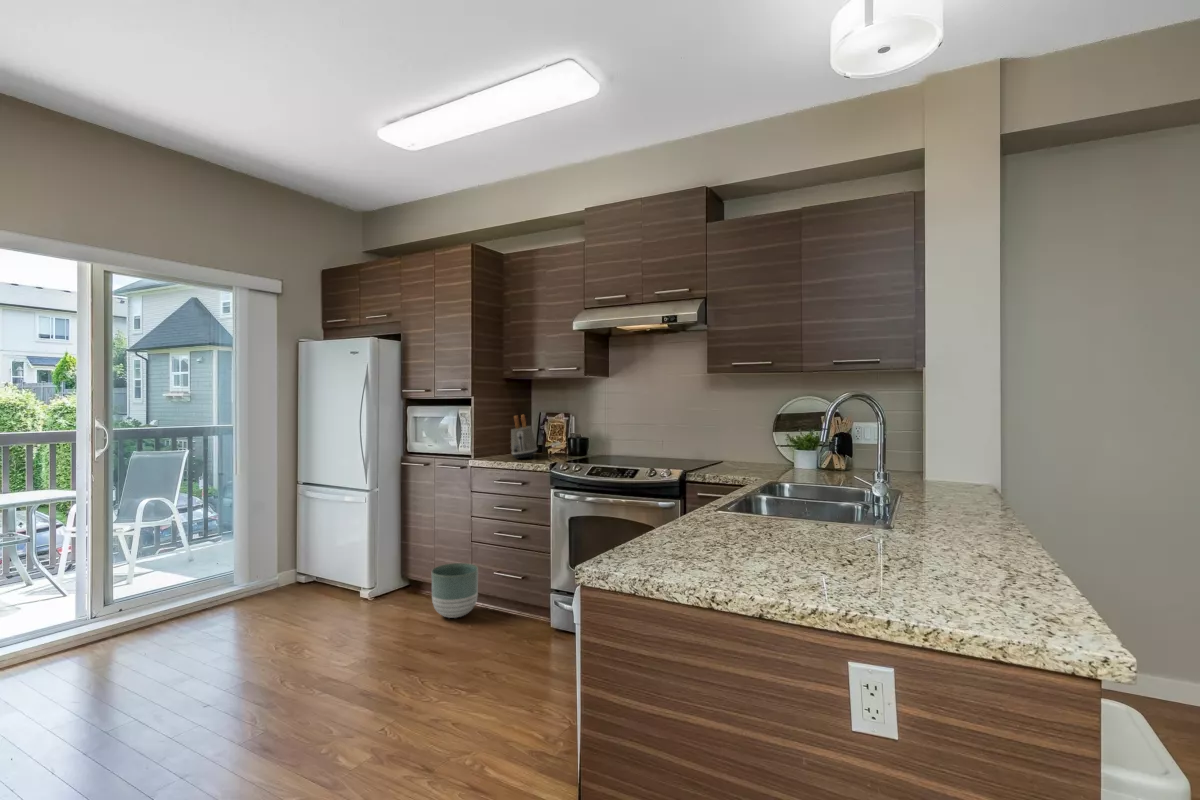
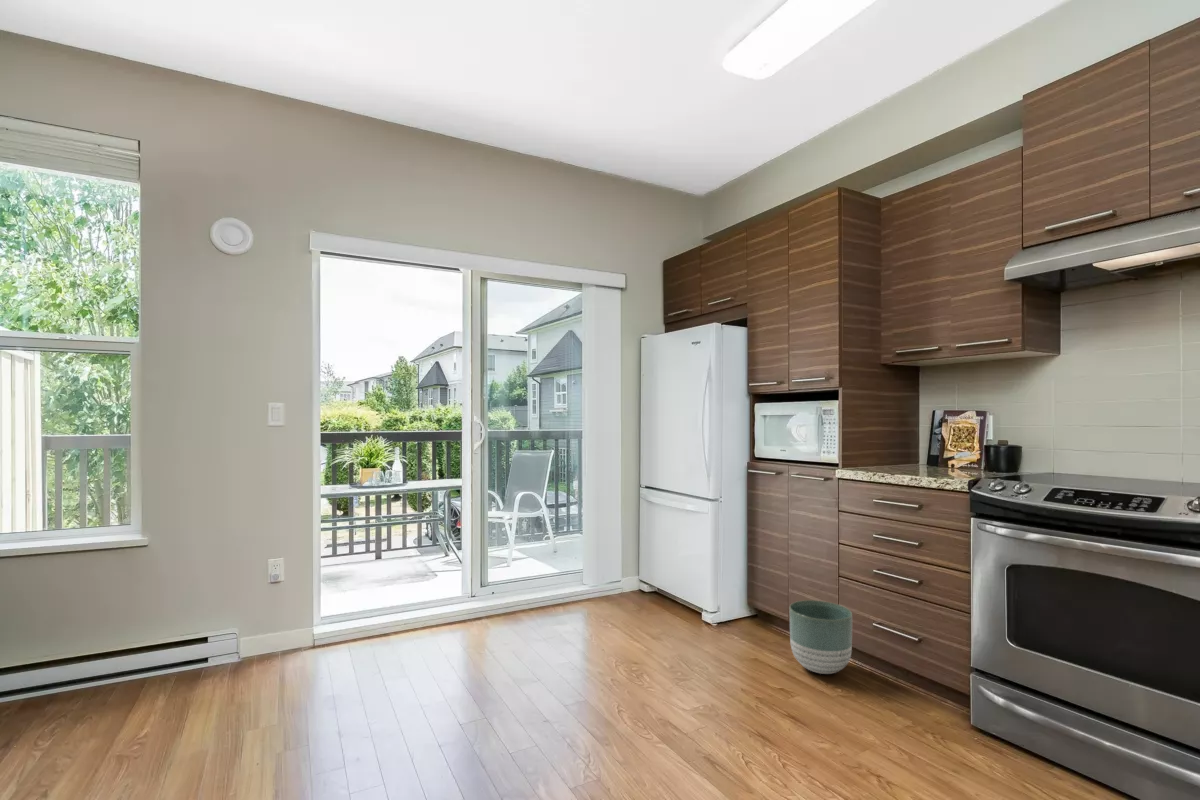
toaster: present [511,415,537,458] -> none [895,412,936,471]

